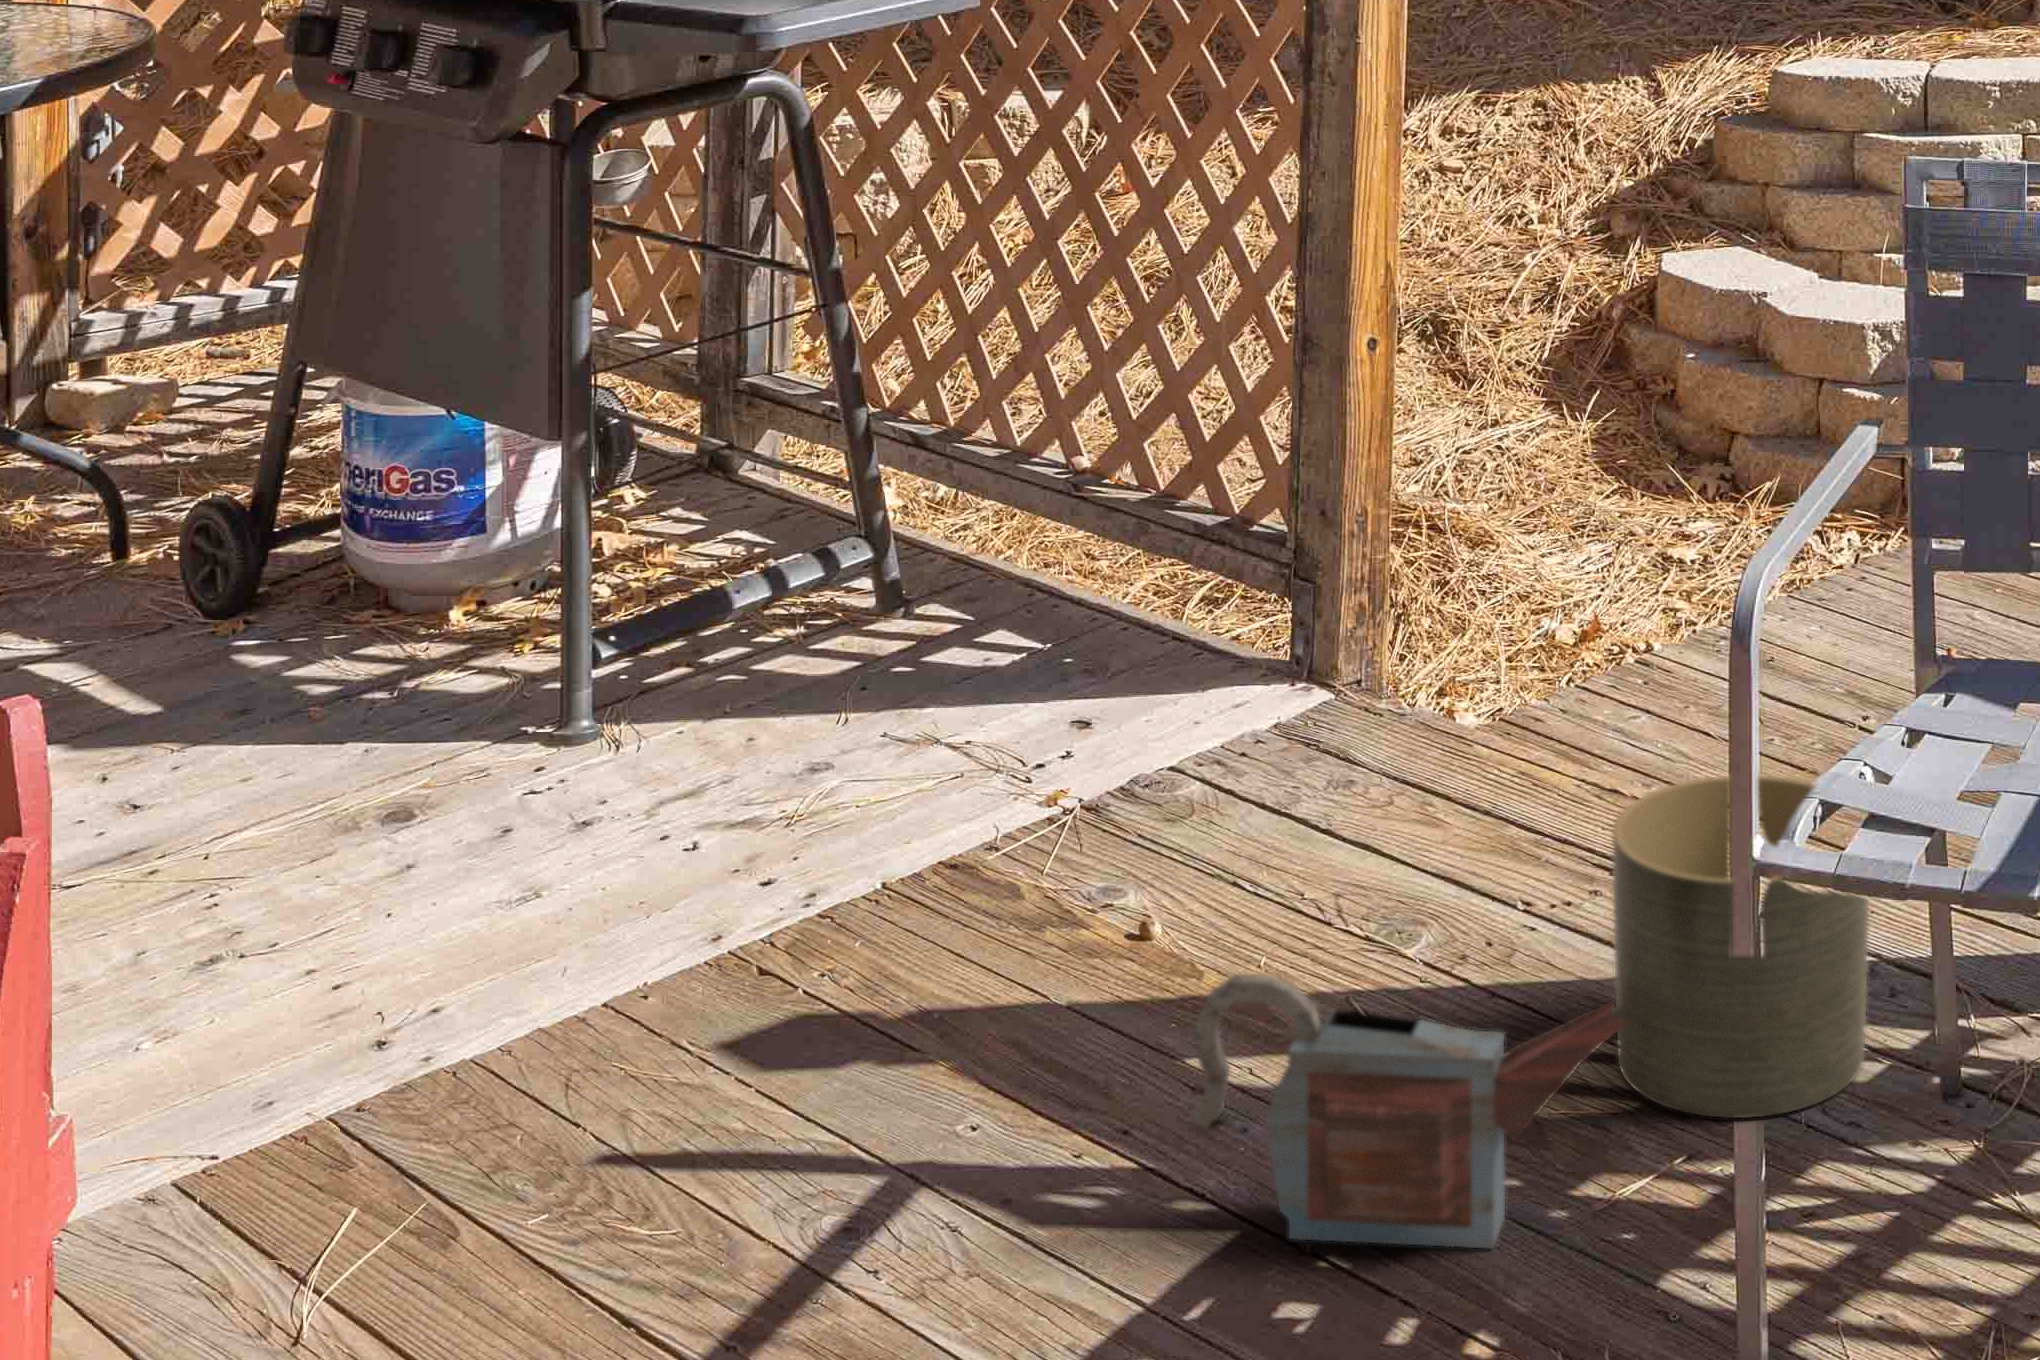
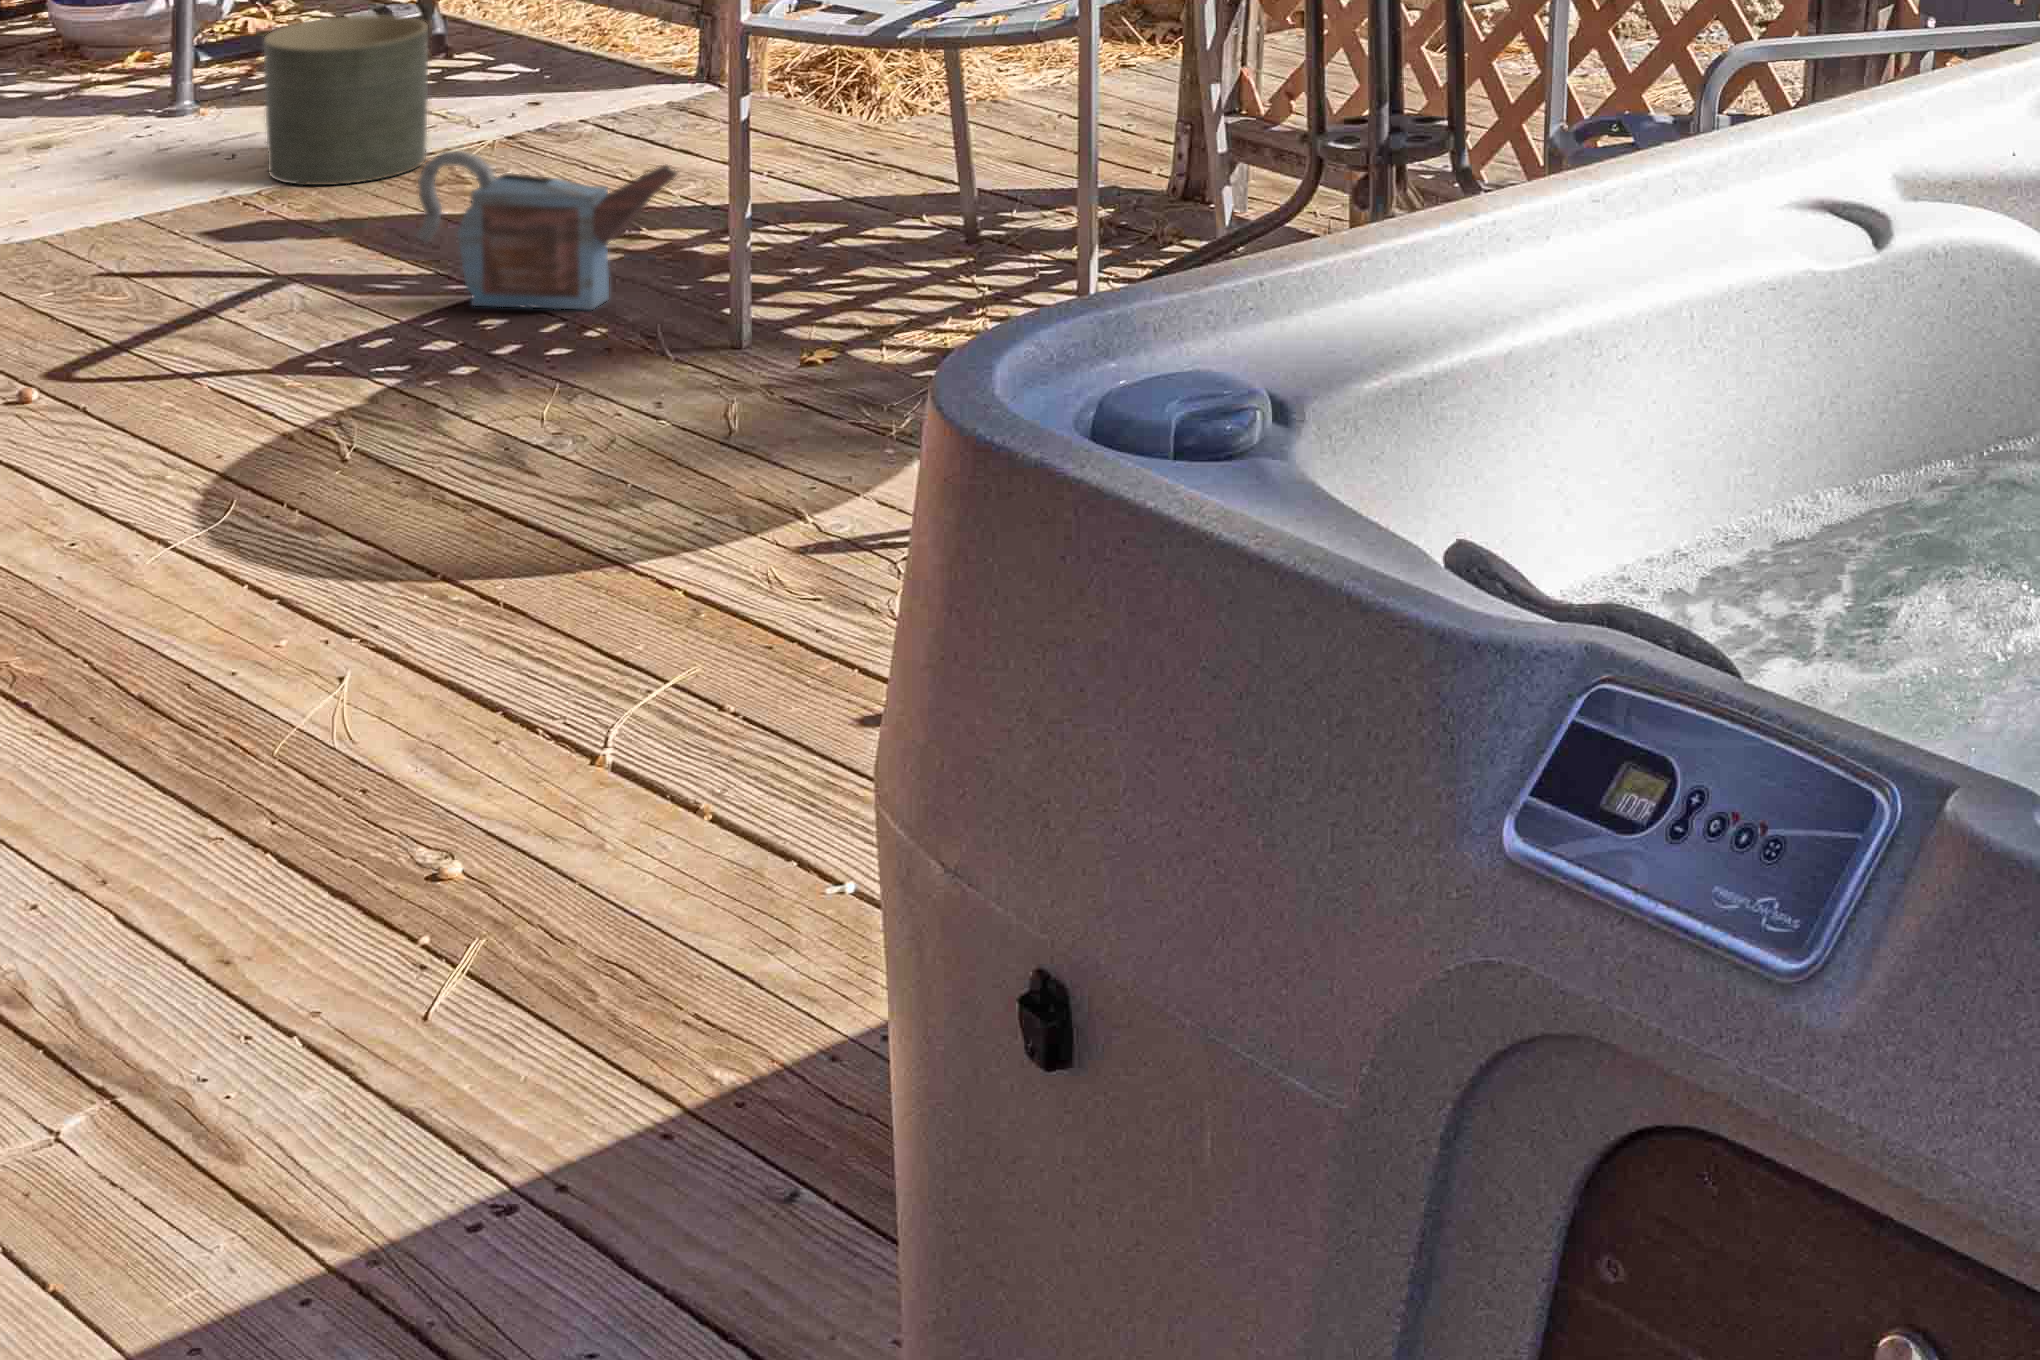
planter: present [1612,776,1869,1118] -> present [264,16,428,185]

